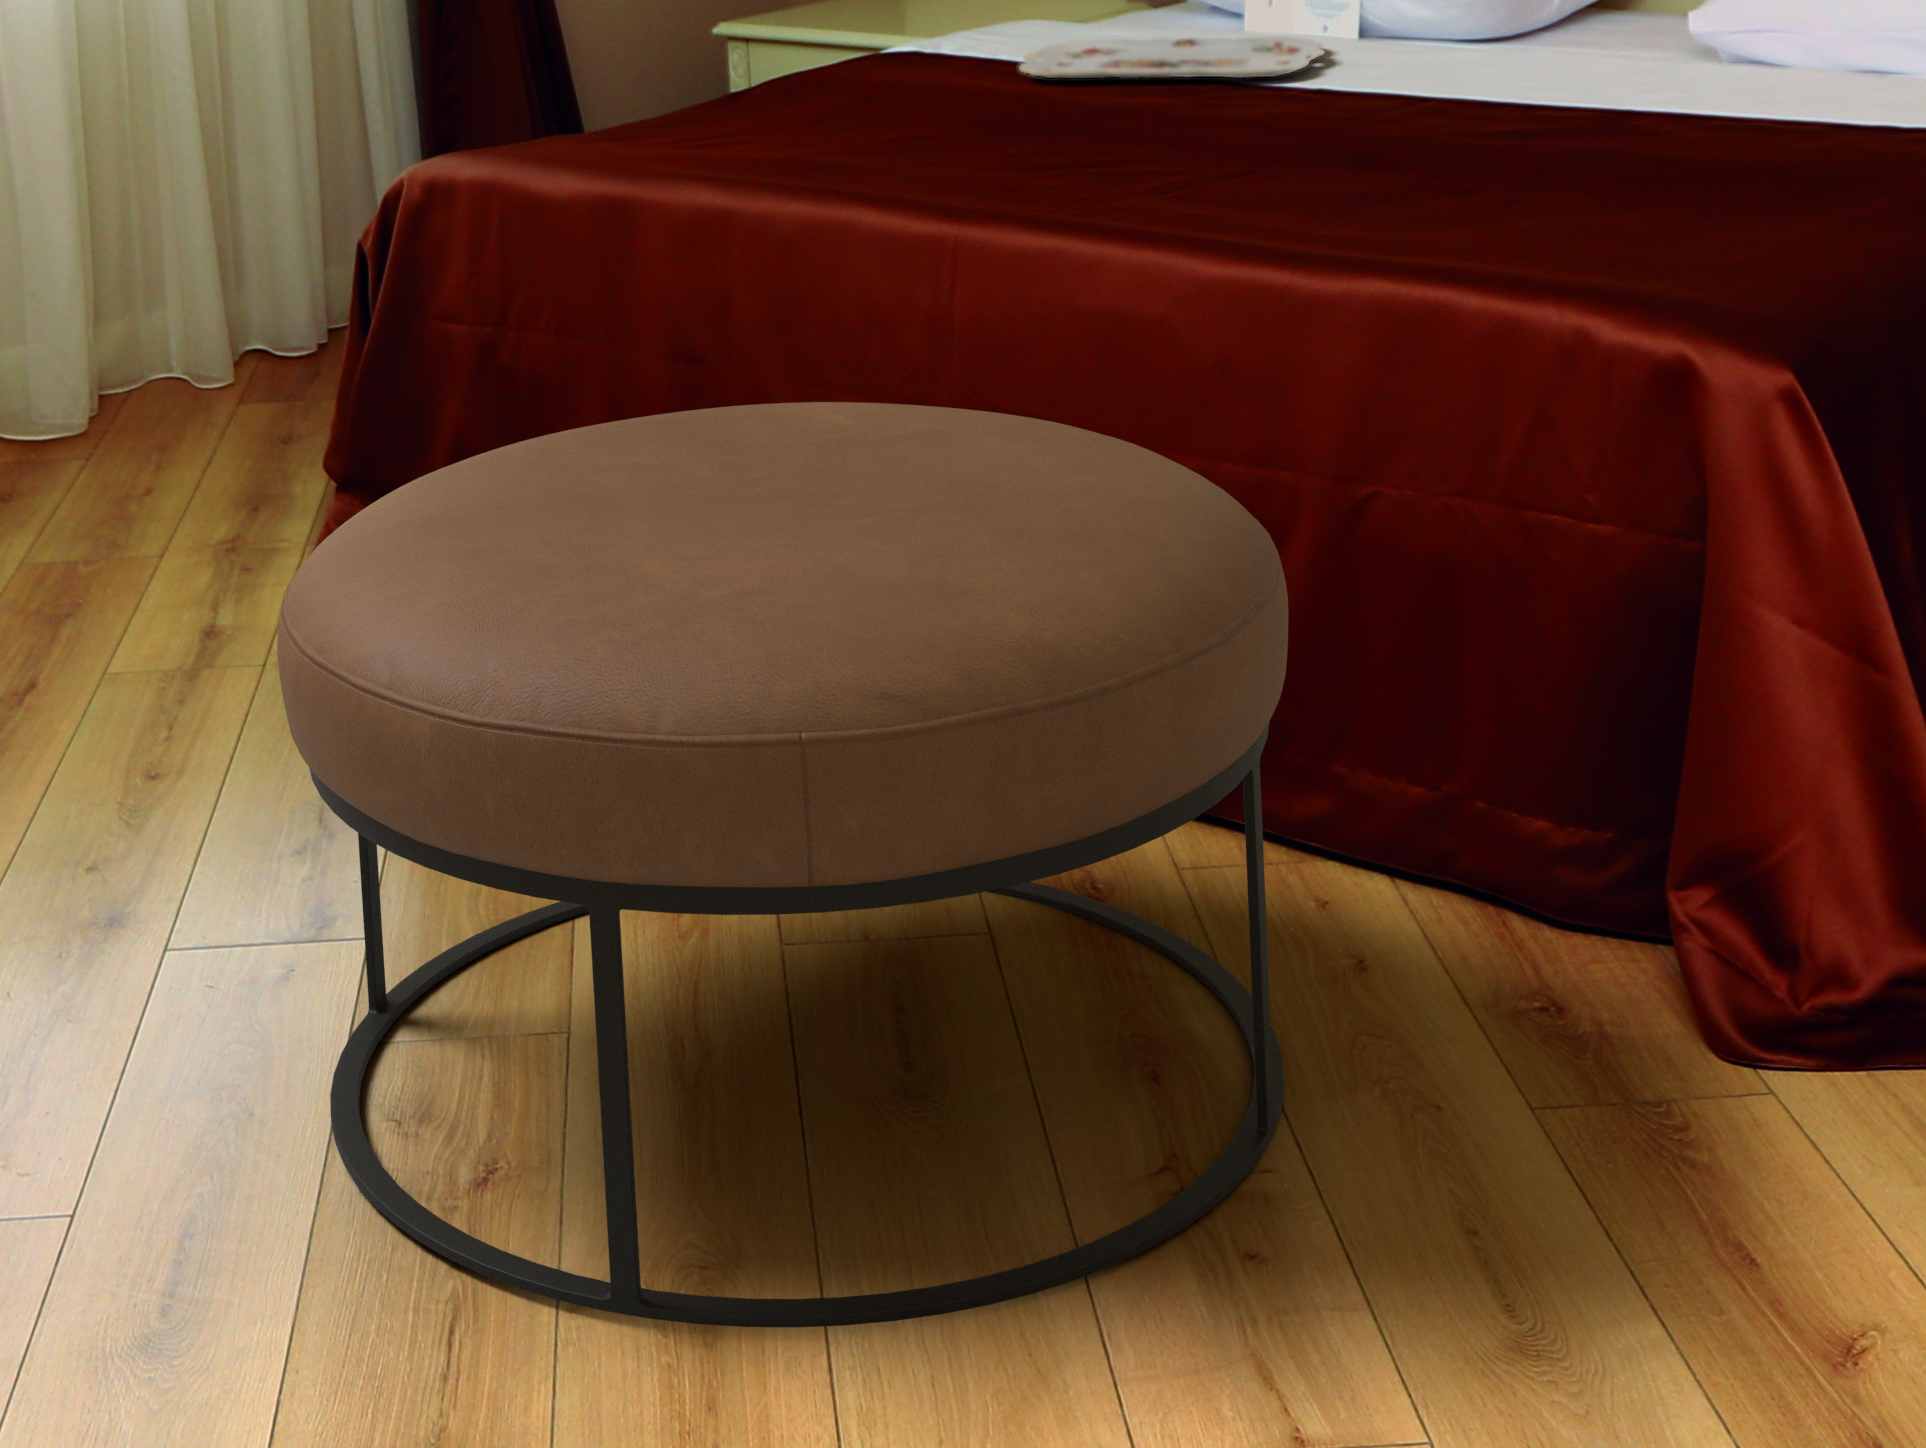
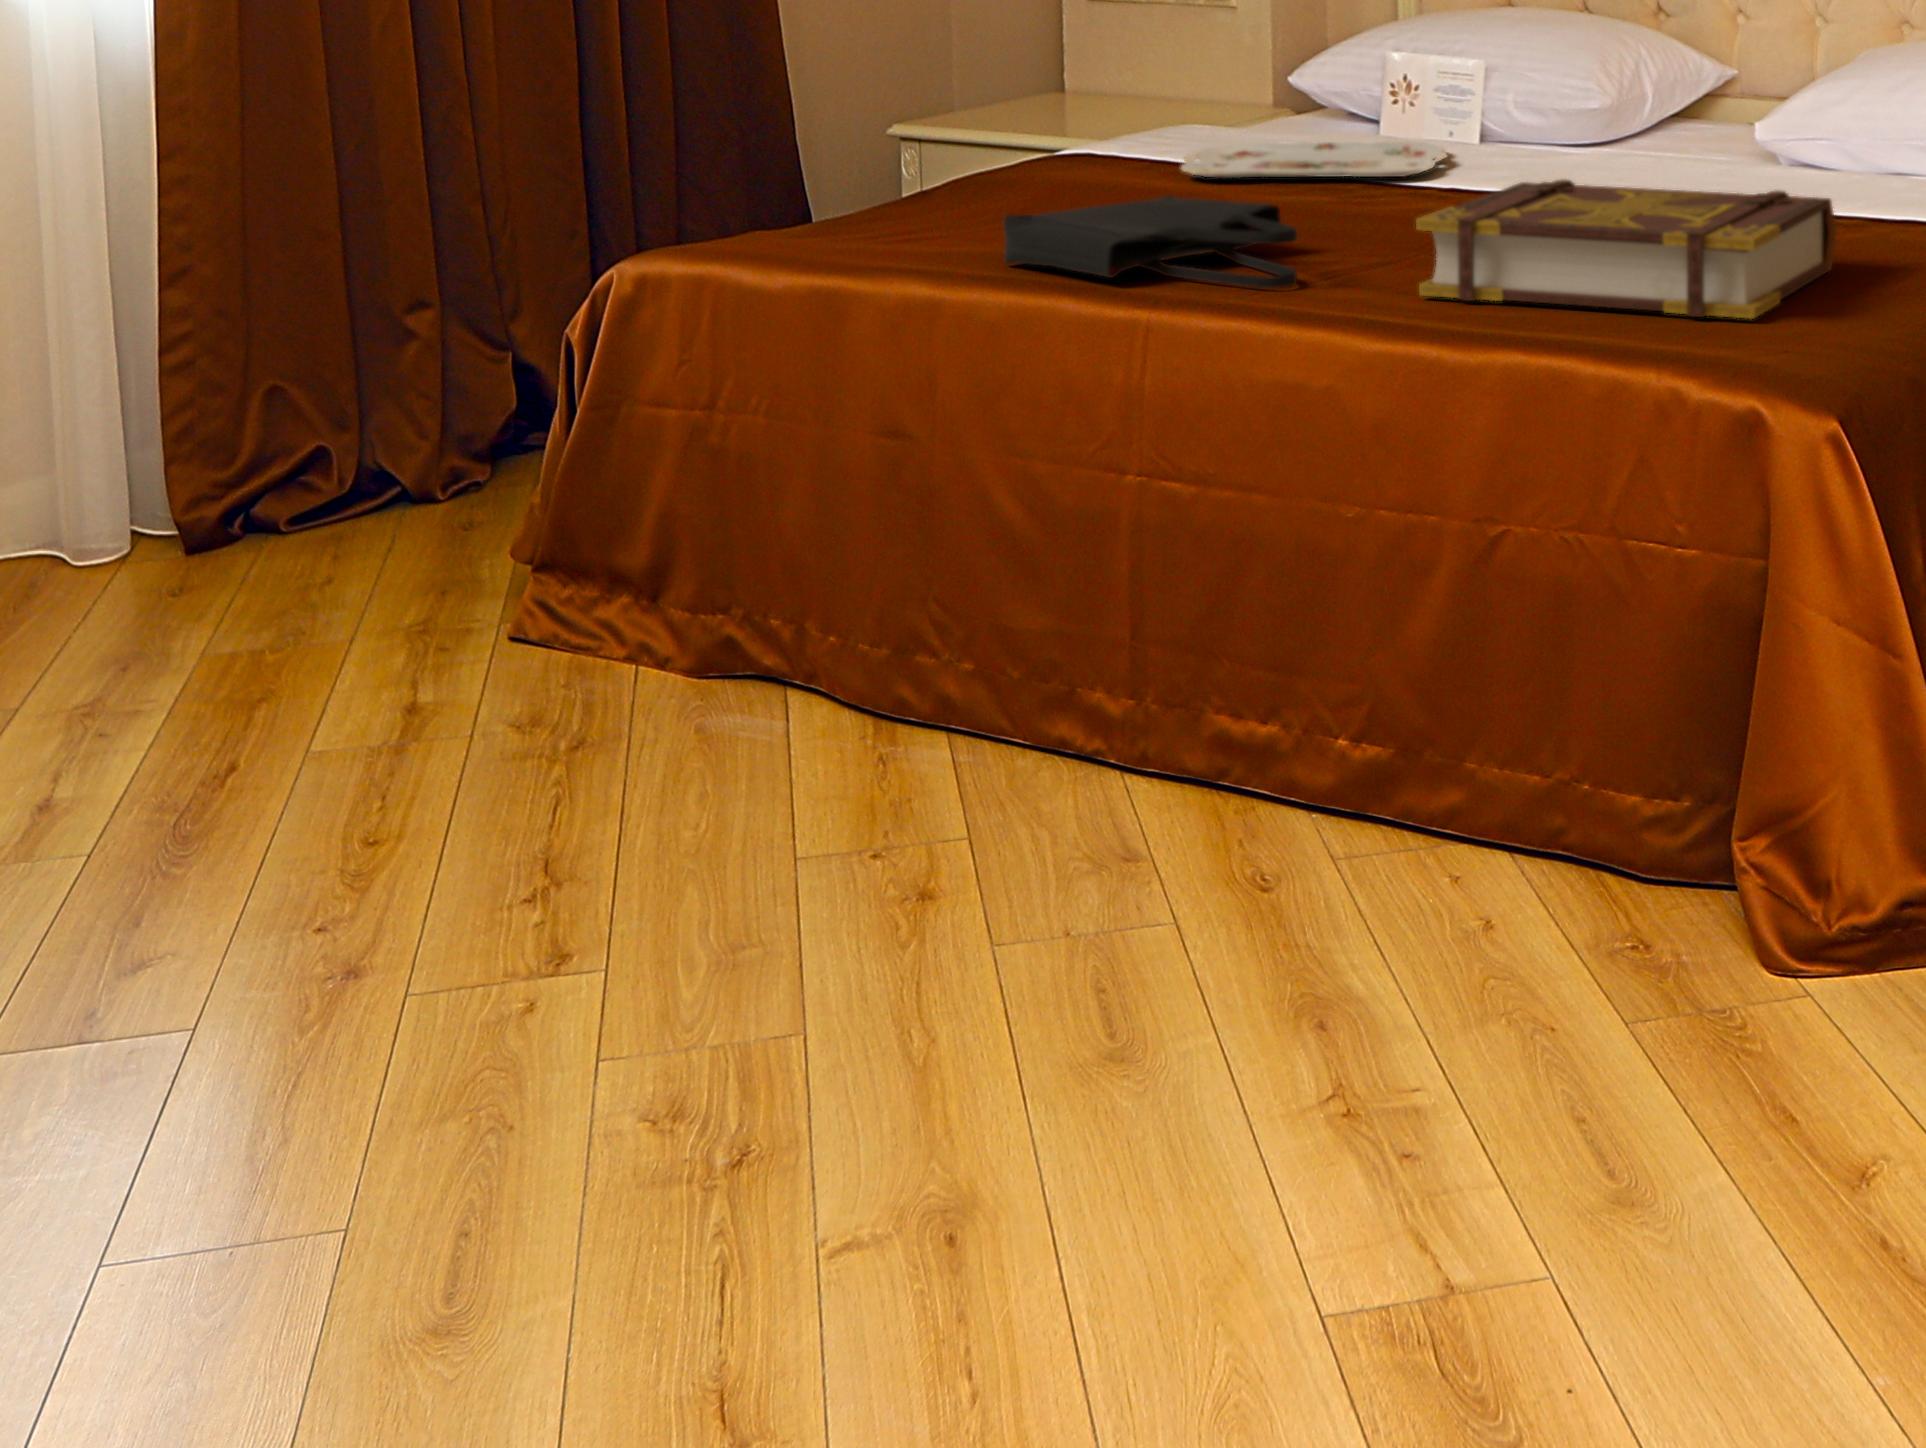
book: none [1269,81,1792,249] -> present [1416,179,1836,319]
tote bag: none [810,99,1135,206] -> present [1004,195,1297,288]
ottoman: present [277,402,1288,1328] -> none [543,463,1444,1259]

